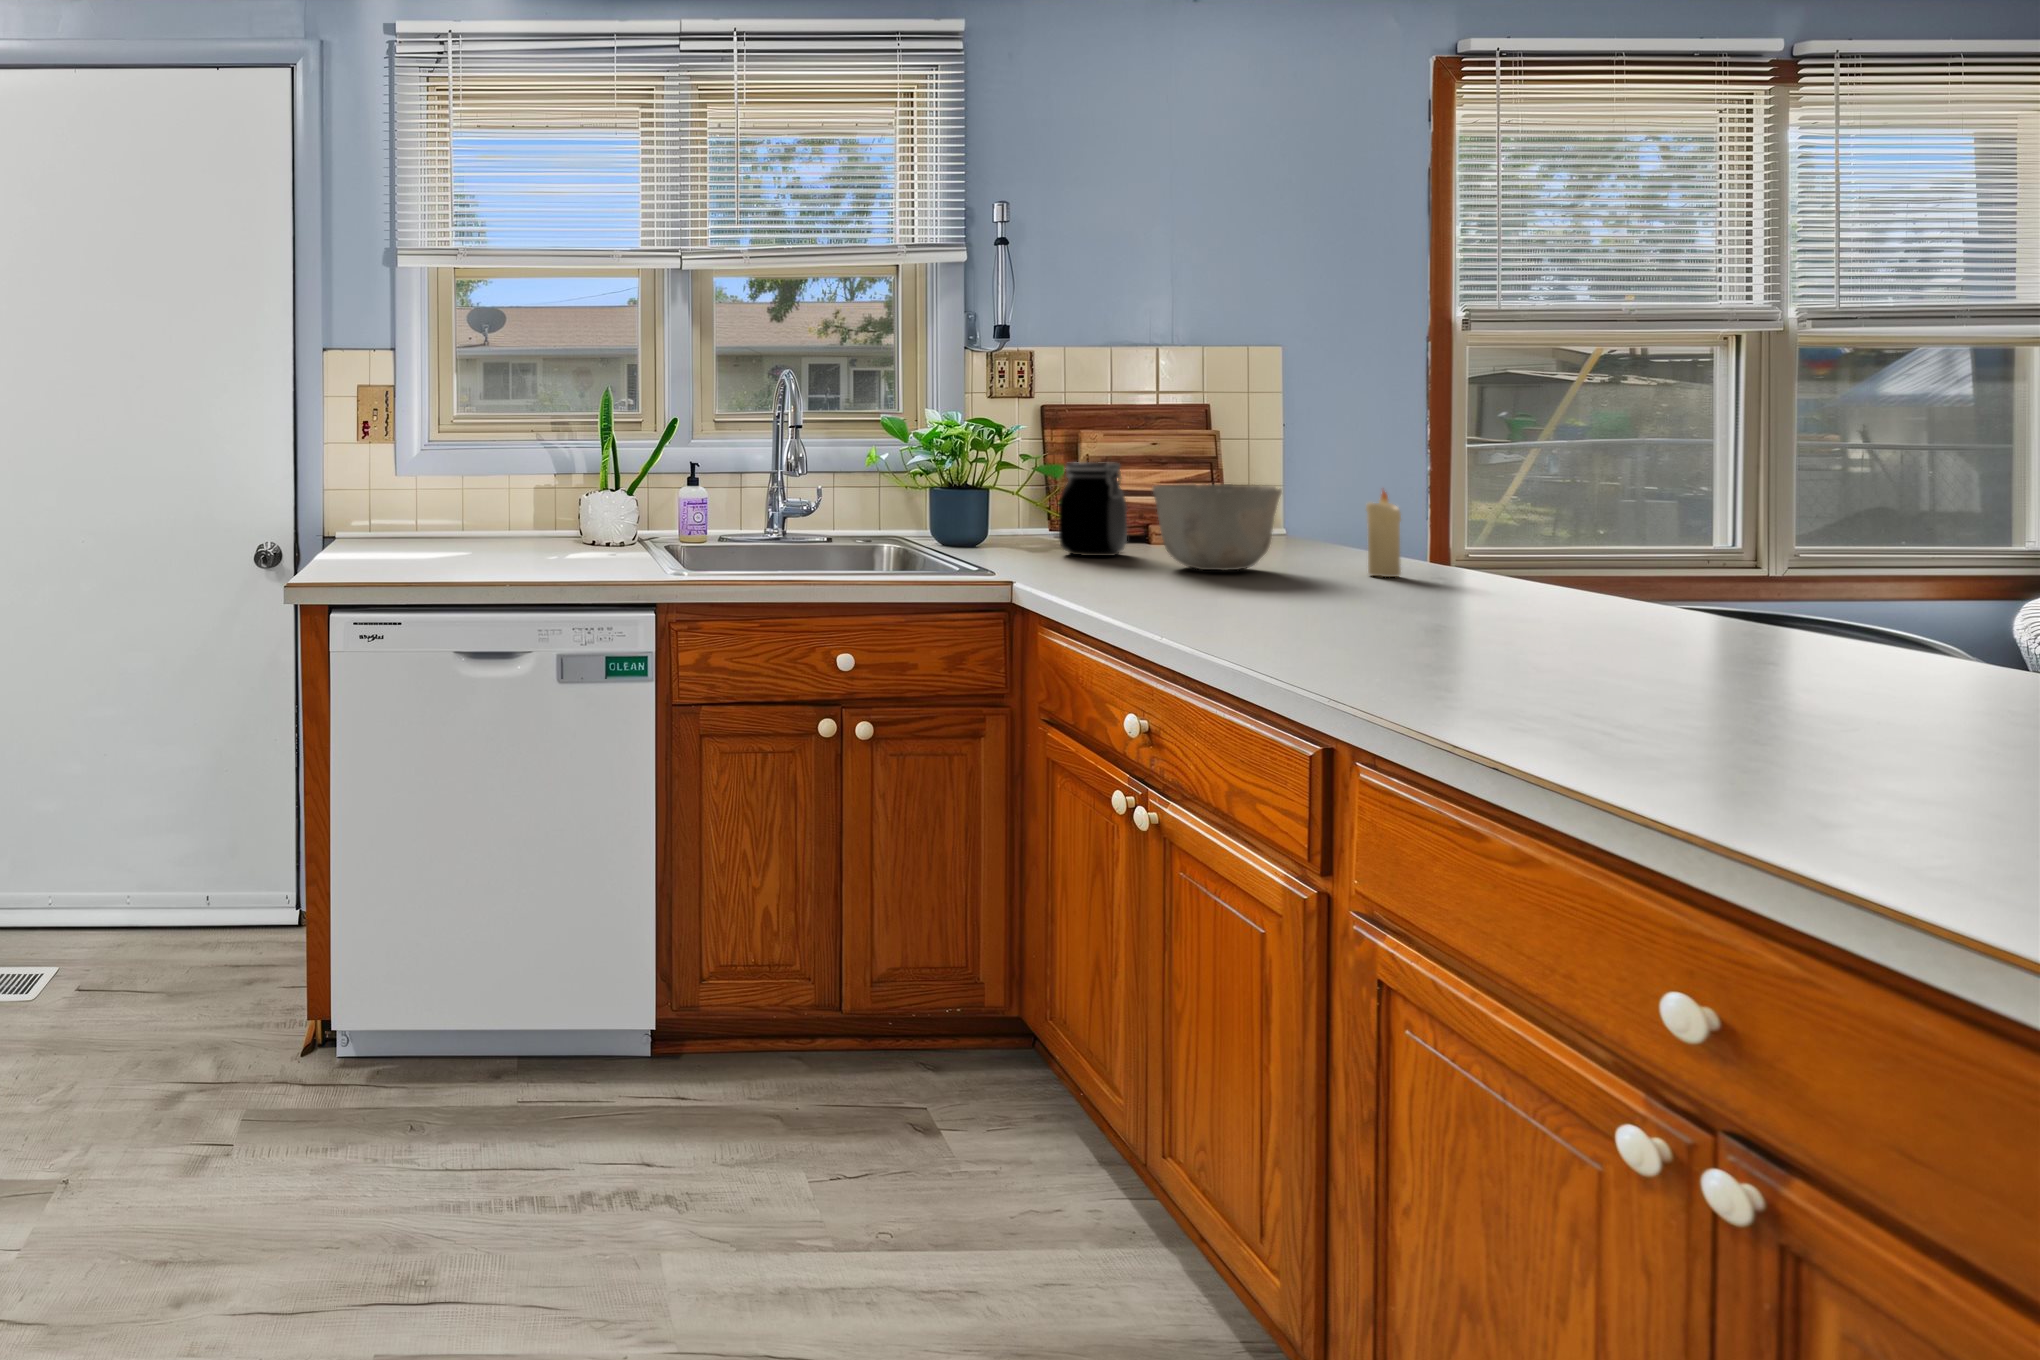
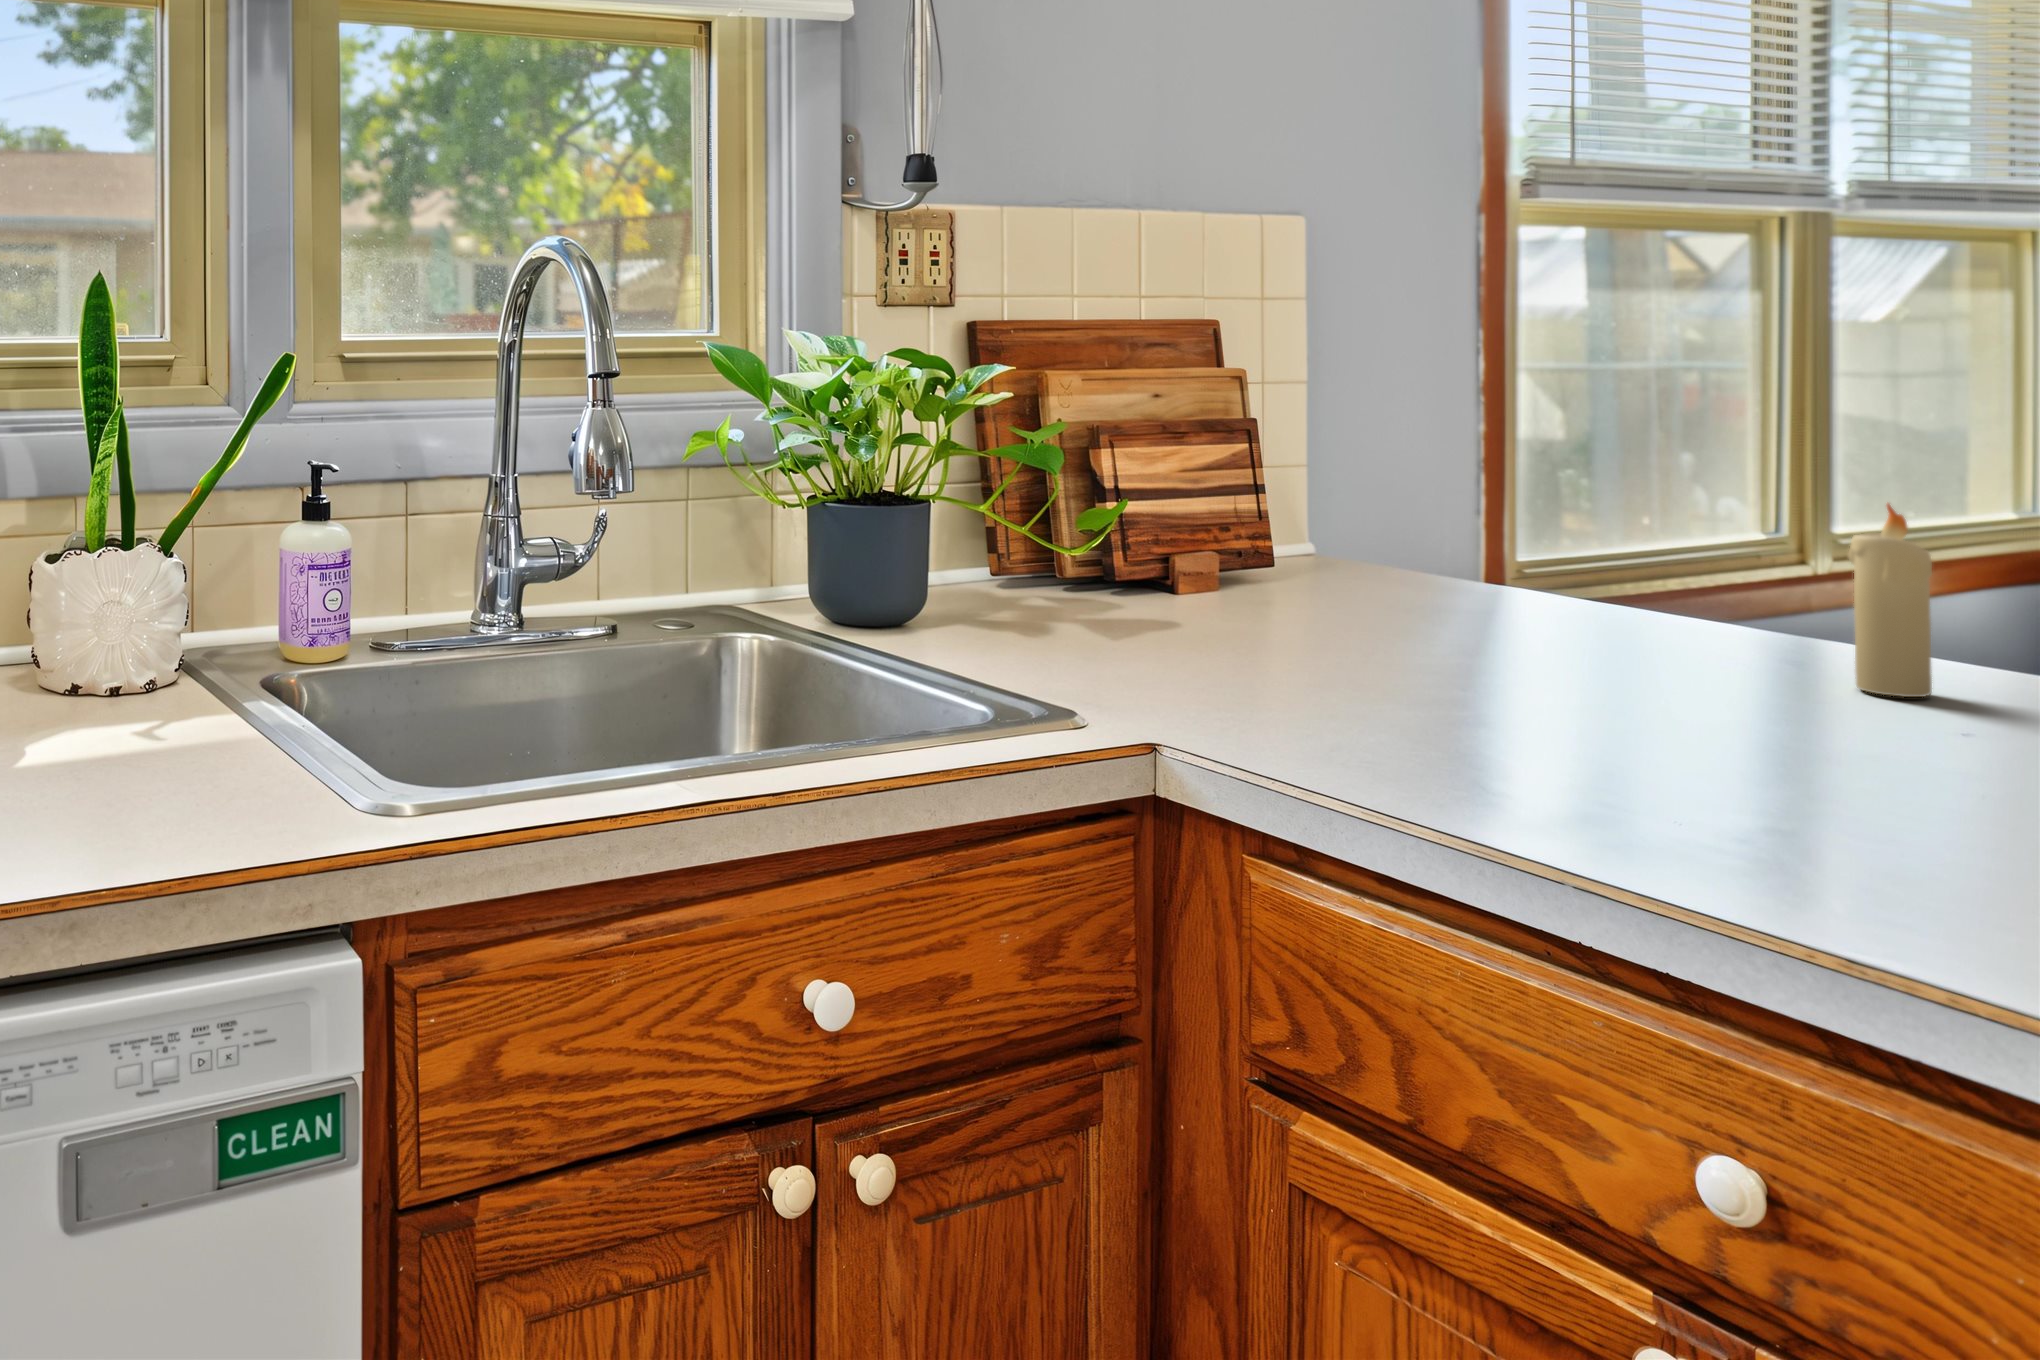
jar: present [1059,462,1127,556] -> none [1138,446,1293,656]
ceramic bowl: present [1153,484,1282,571] -> none [1415,494,1727,699]

